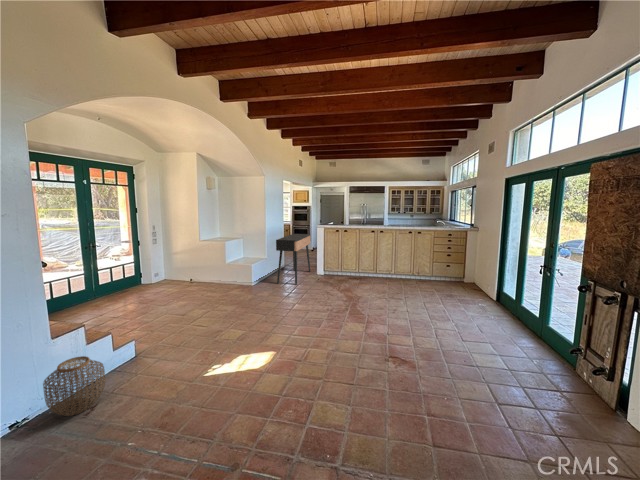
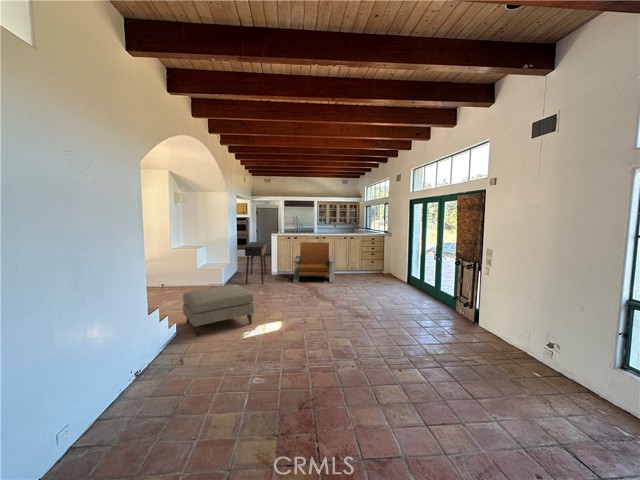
lounge chair: none [333,236,391,292] -> present [293,242,335,283]
ottoman: none [148,290,237,356] -> present [183,285,254,336]
woven basket: present [43,356,105,416] -> none [155,330,192,372]

